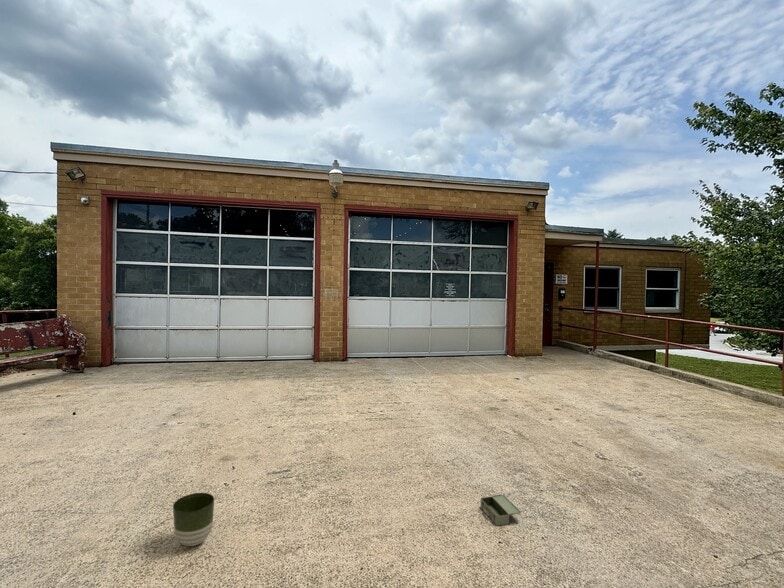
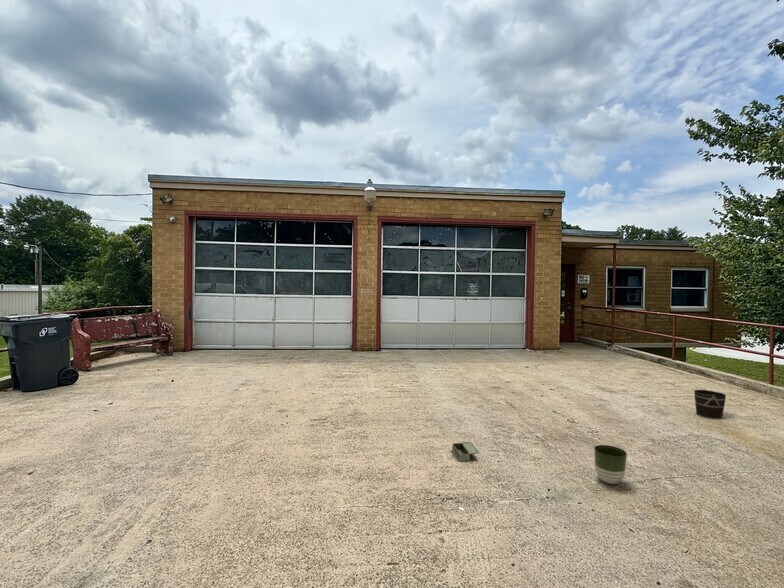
bucket: none [725,407,762,442] -> present [694,389,726,419]
planter: present [173,493,214,546] -> present [594,445,627,484]

